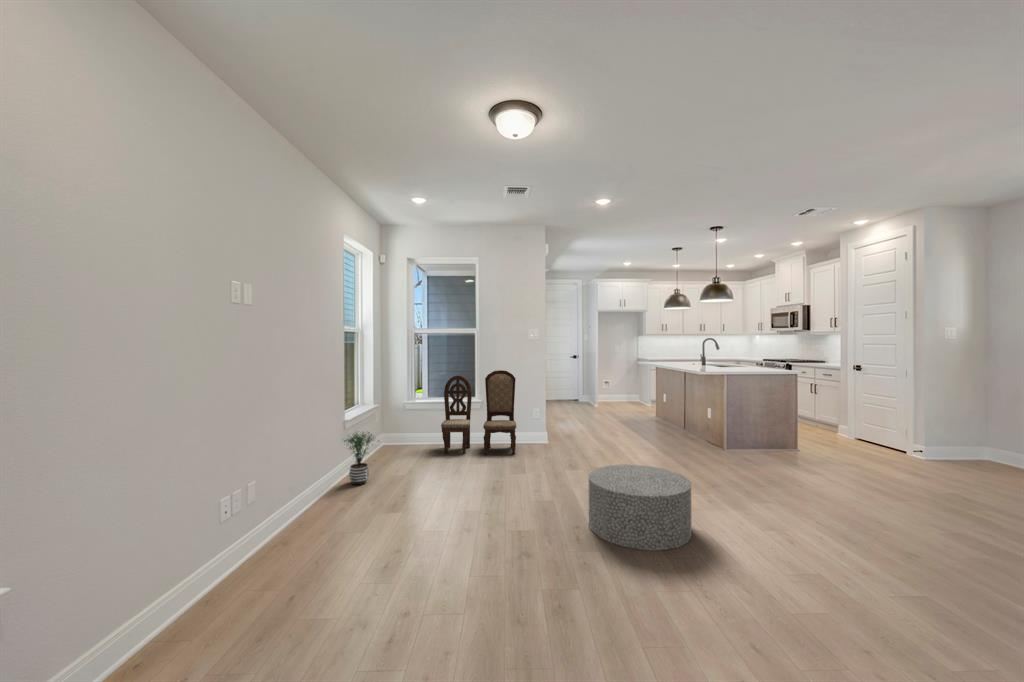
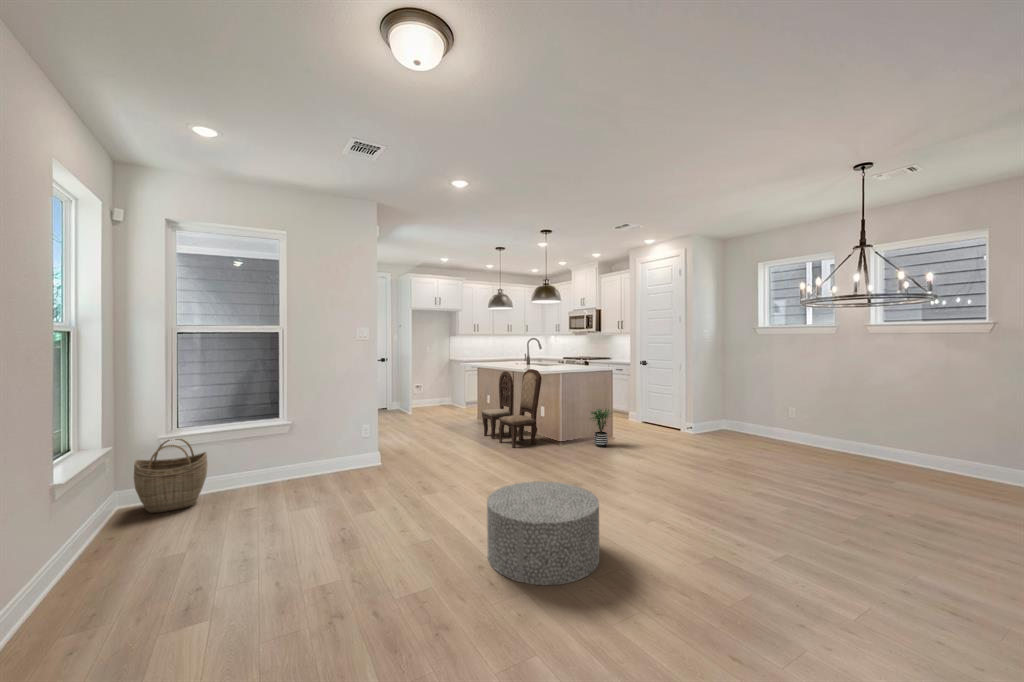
dining chair: present [441,370,516,454] -> present [481,369,542,448]
woven basket: none [388,405,427,452] -> present [134,439,207,513]
potted plant: present [344,432,379,485] -> present [590,409,610,447]

